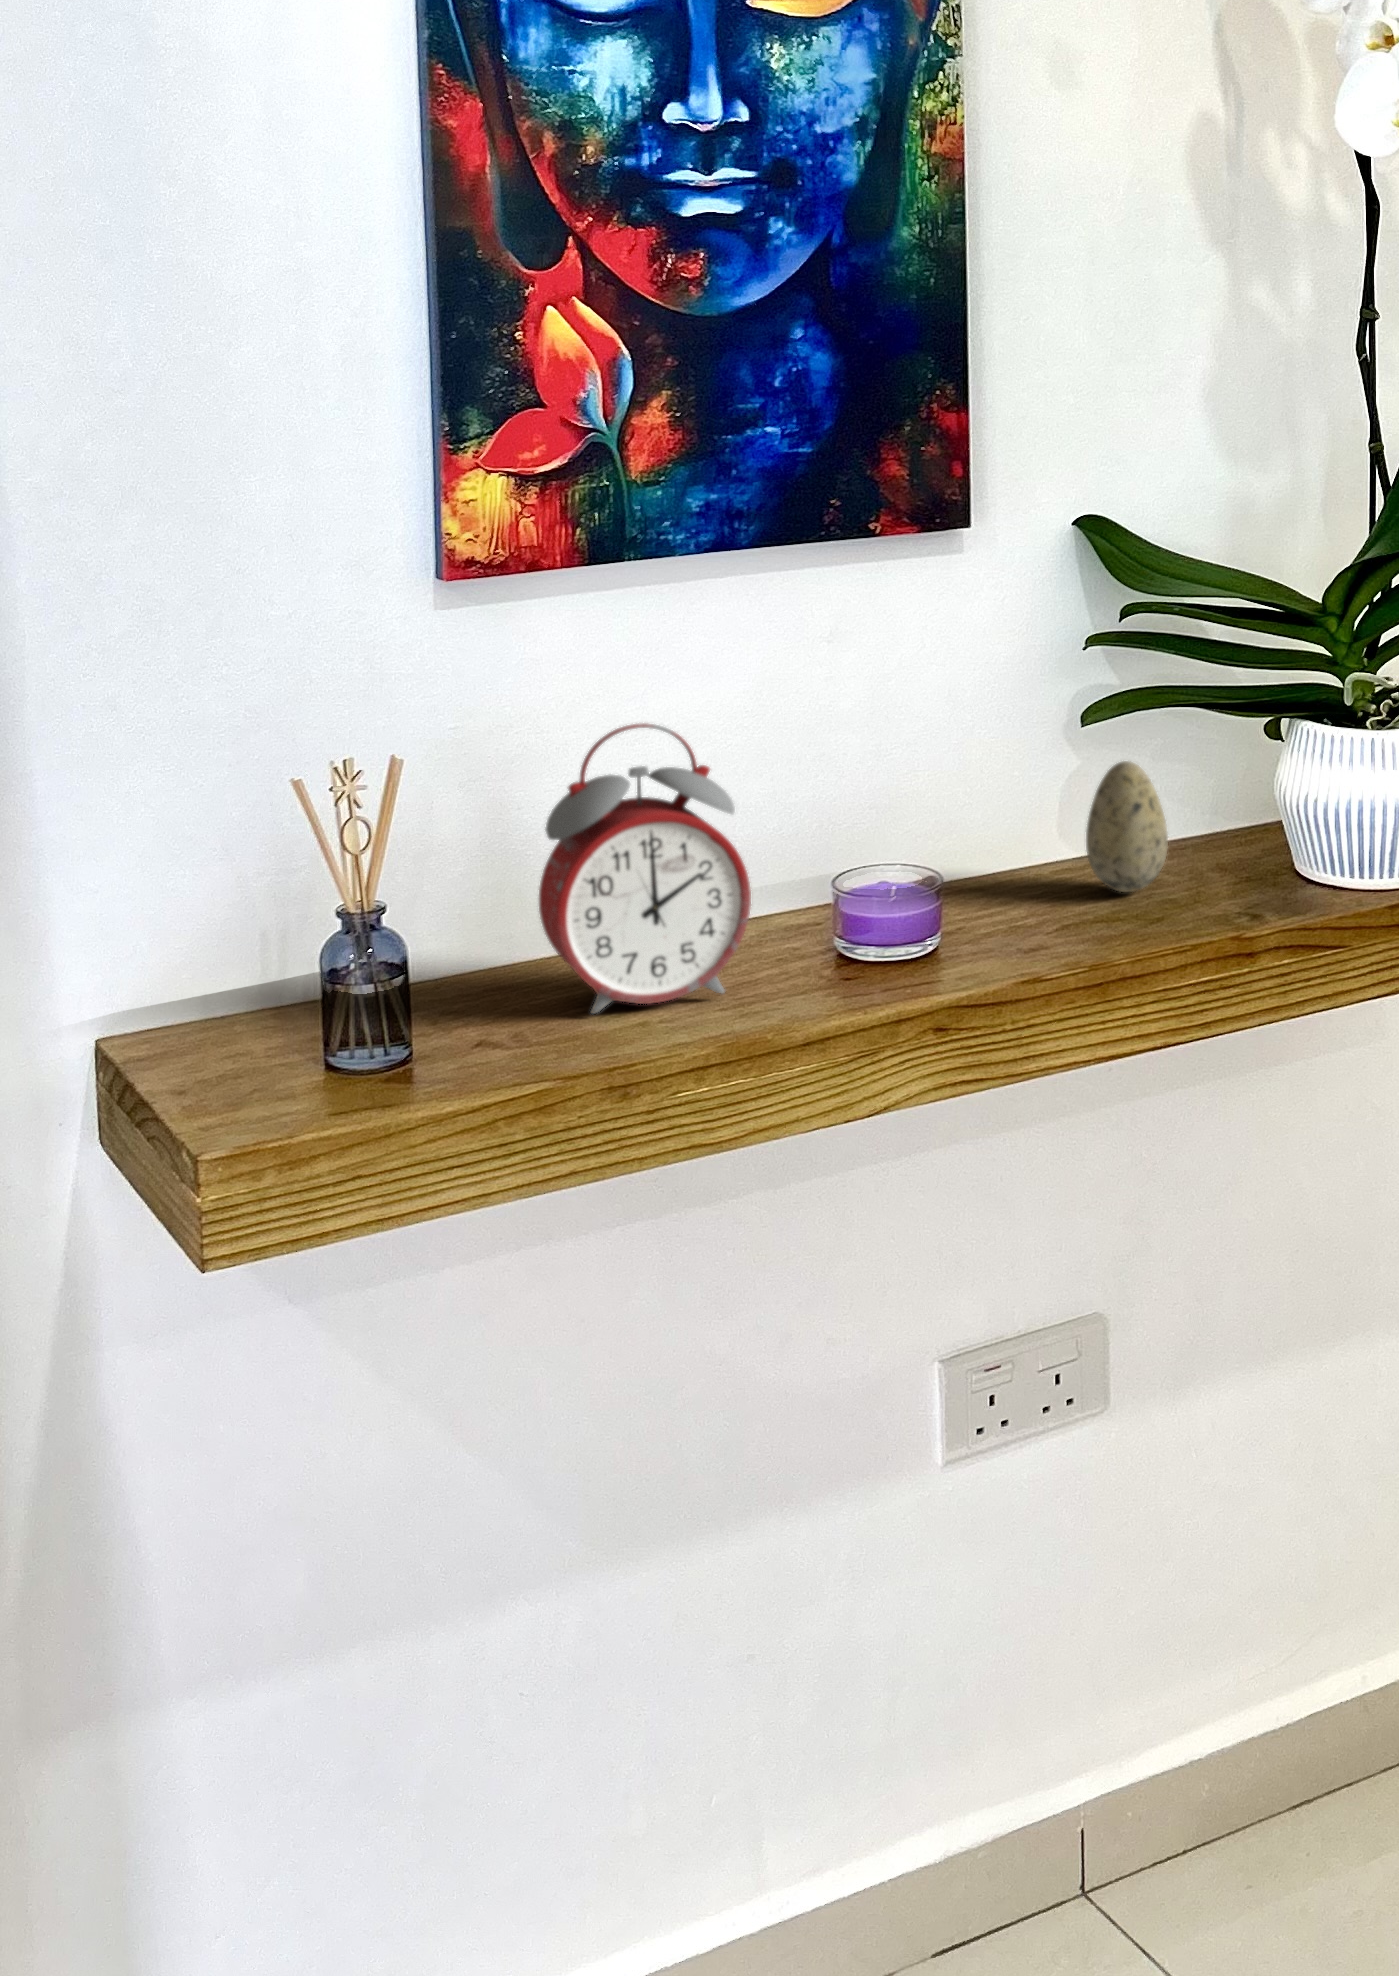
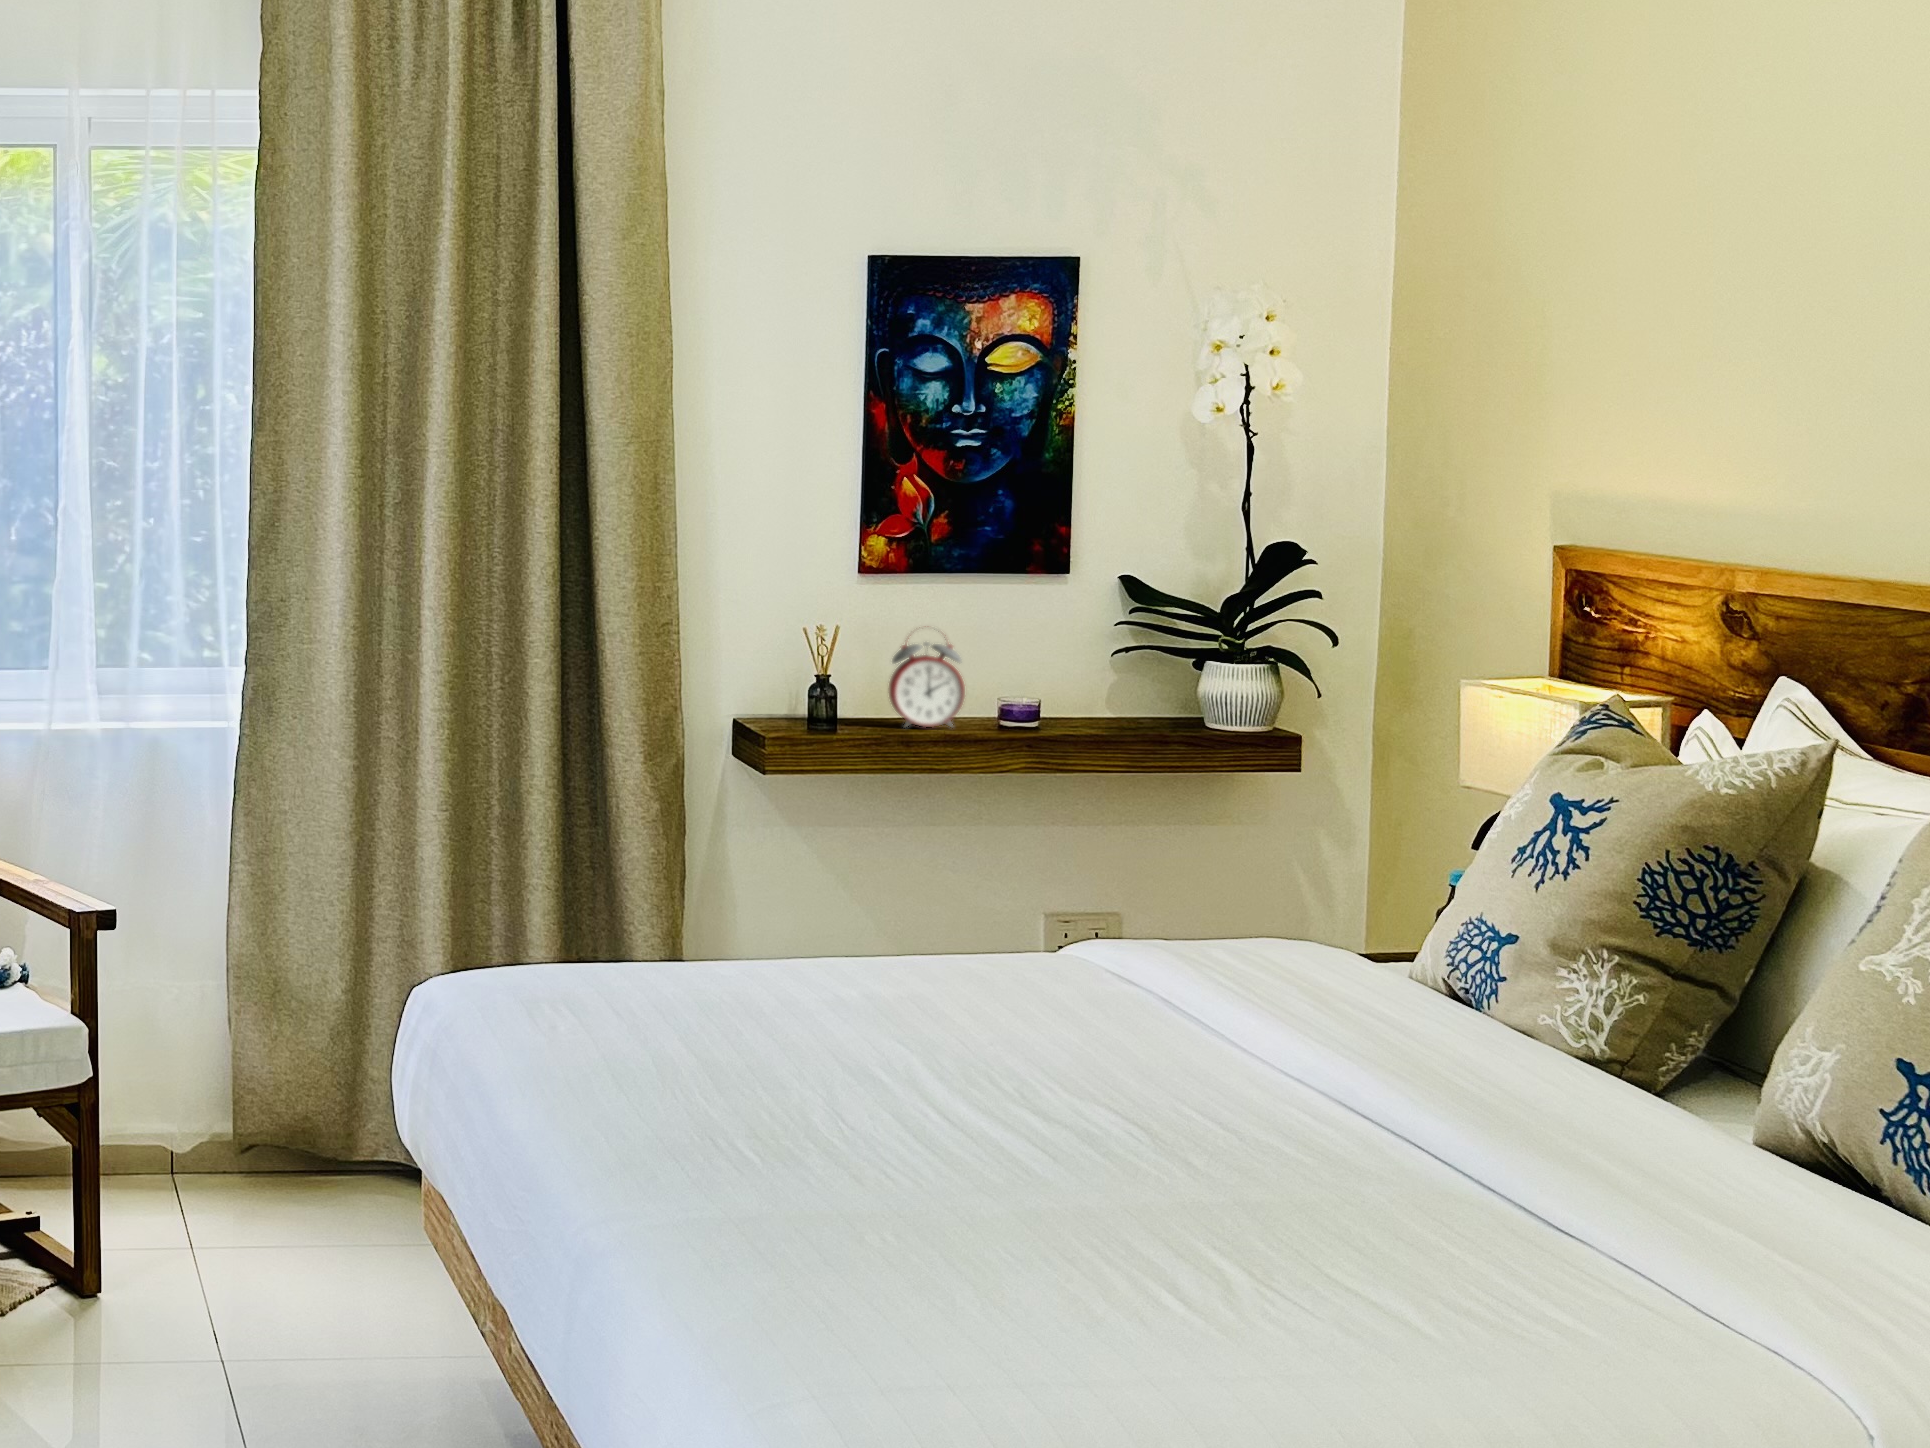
decorative egg: present [1086,761,1168,892] -> none [1113,671,1148,725]

